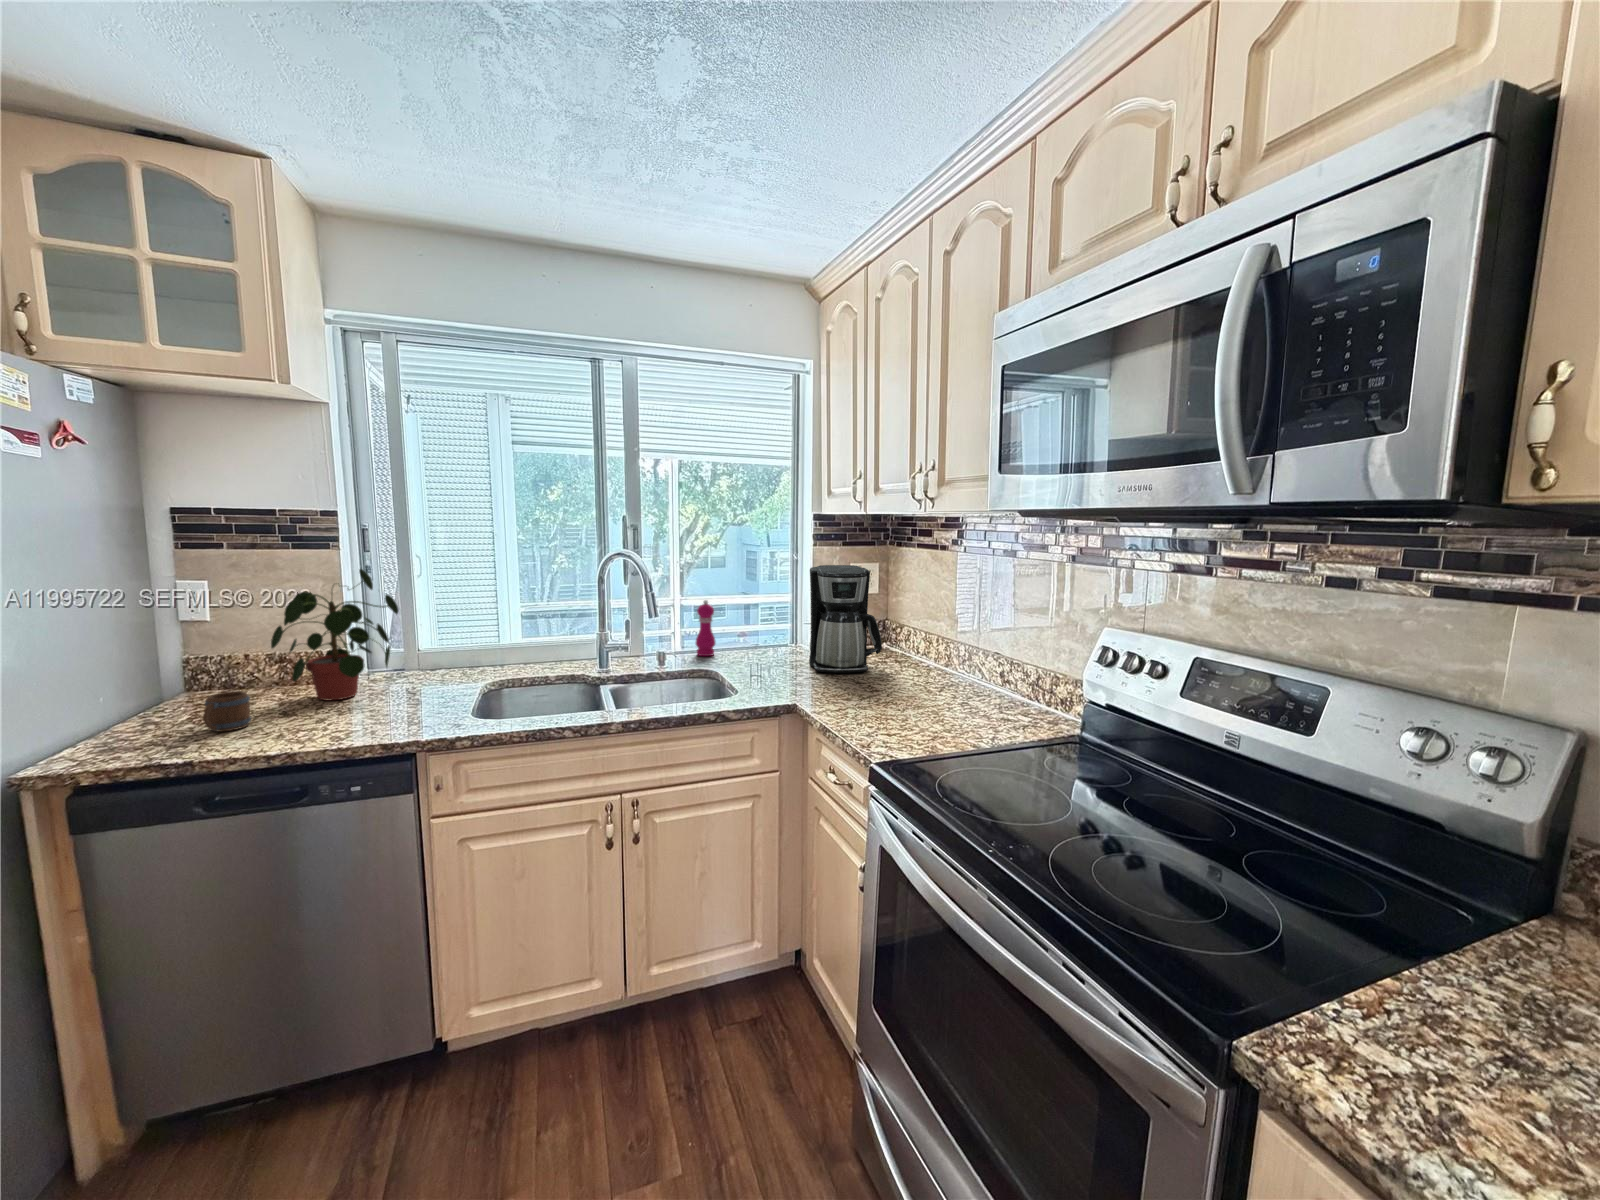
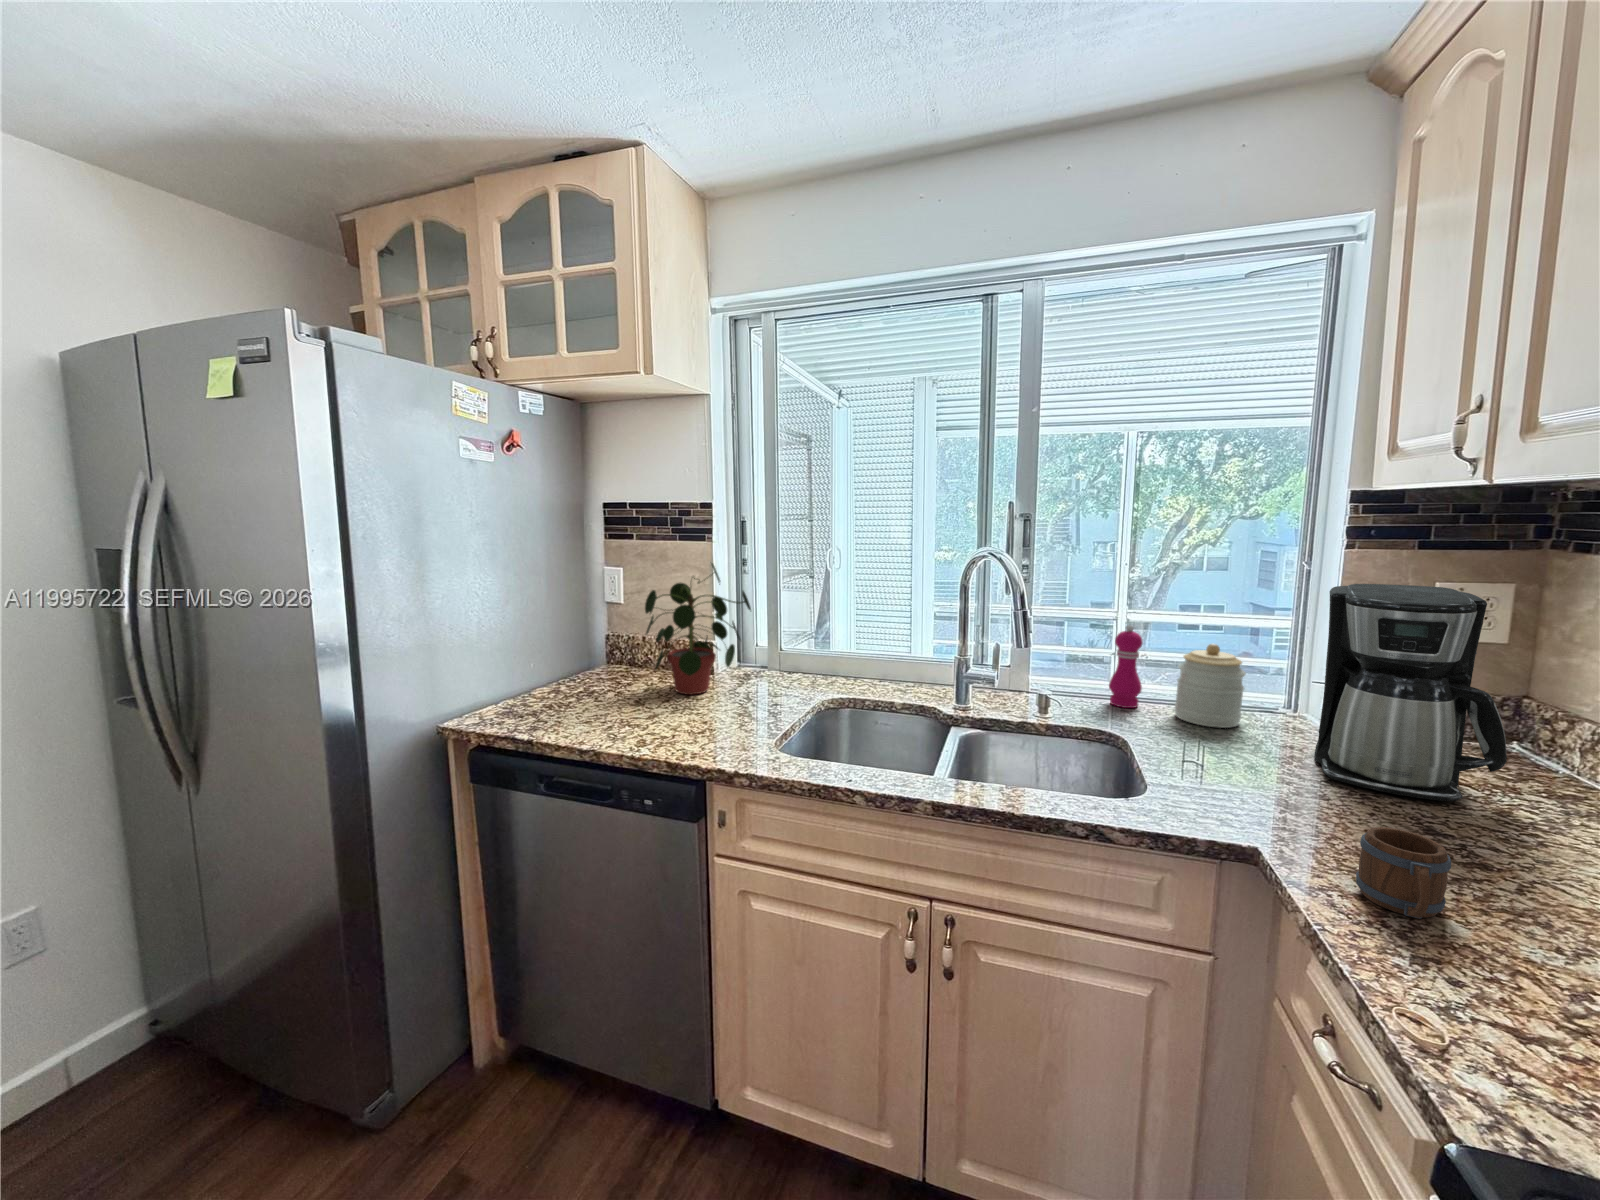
jar: none [736,607,772,659] -> present [1175,644,1246,728]
mug: present [203,691,251,732] -> present [1356,827,1451,919]

